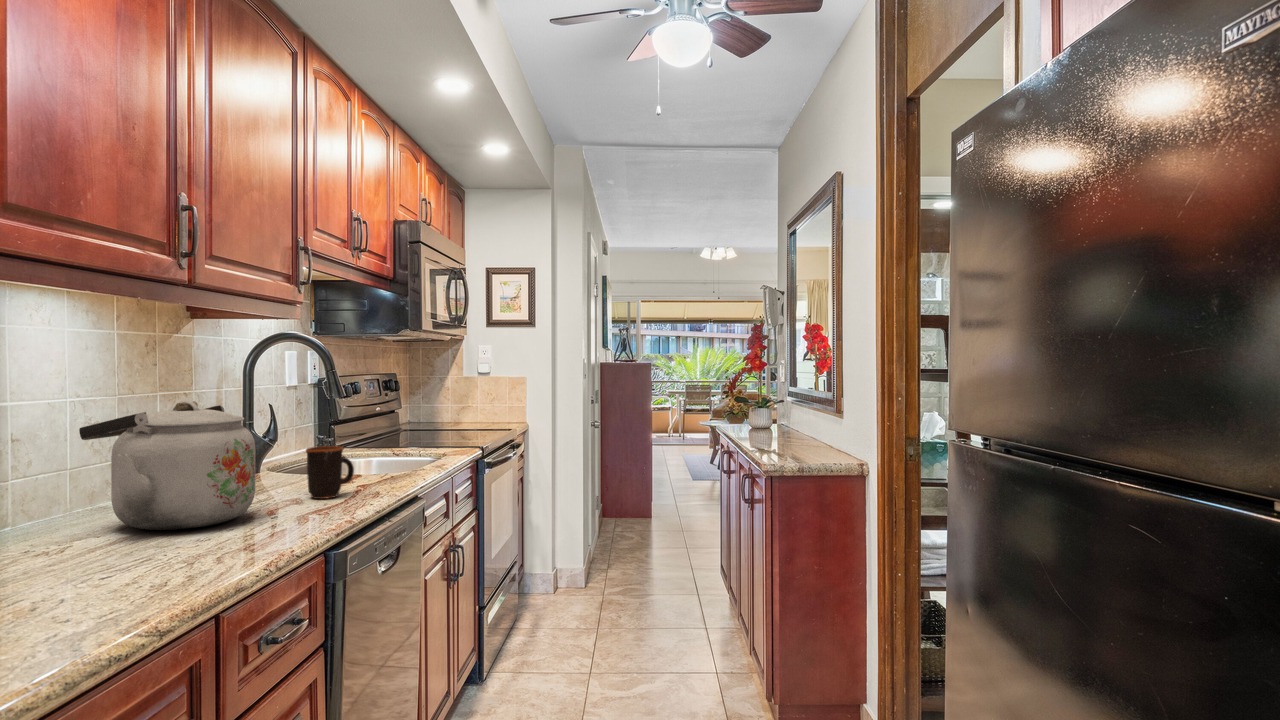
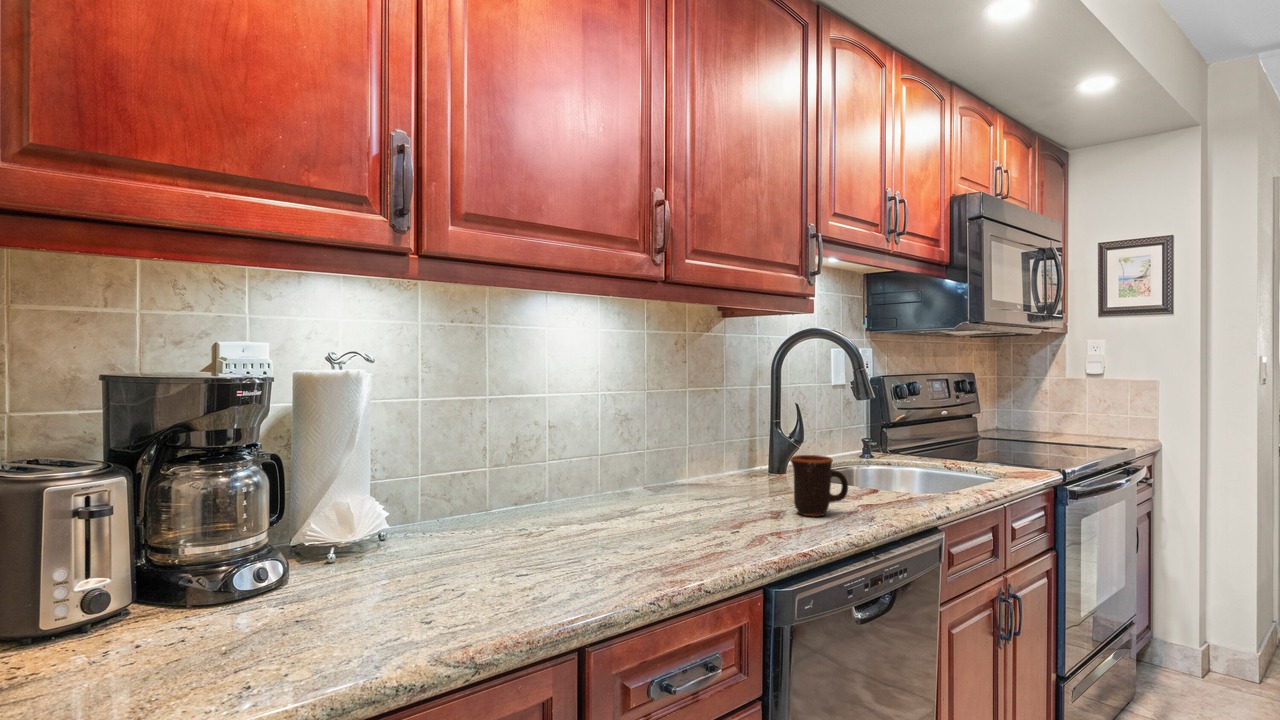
kettle: present [79,401,255,530] -> none [576,398,722,530]

